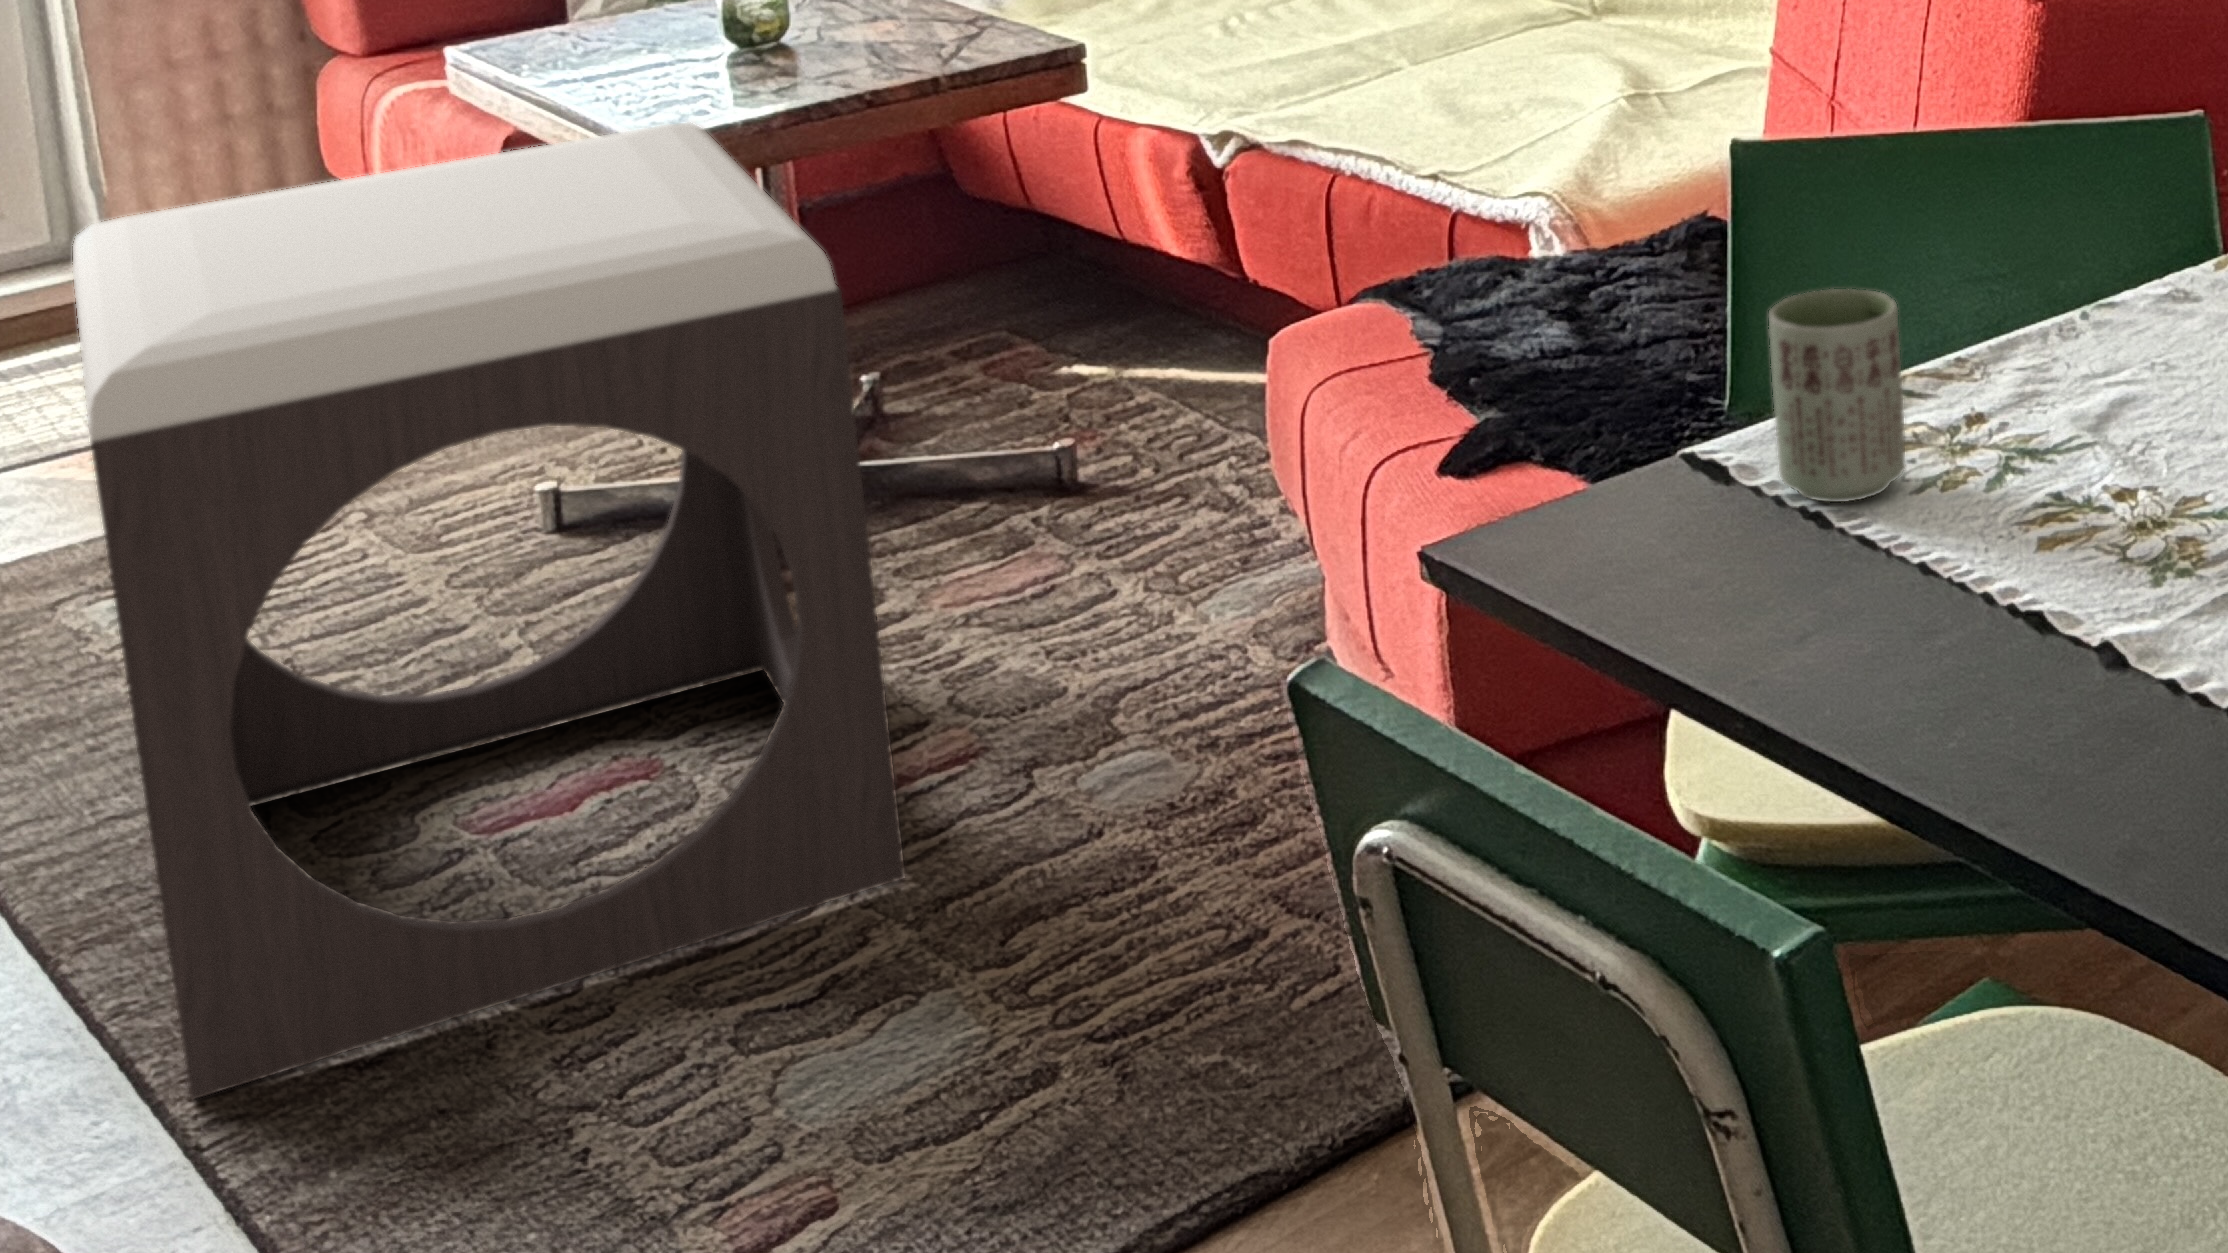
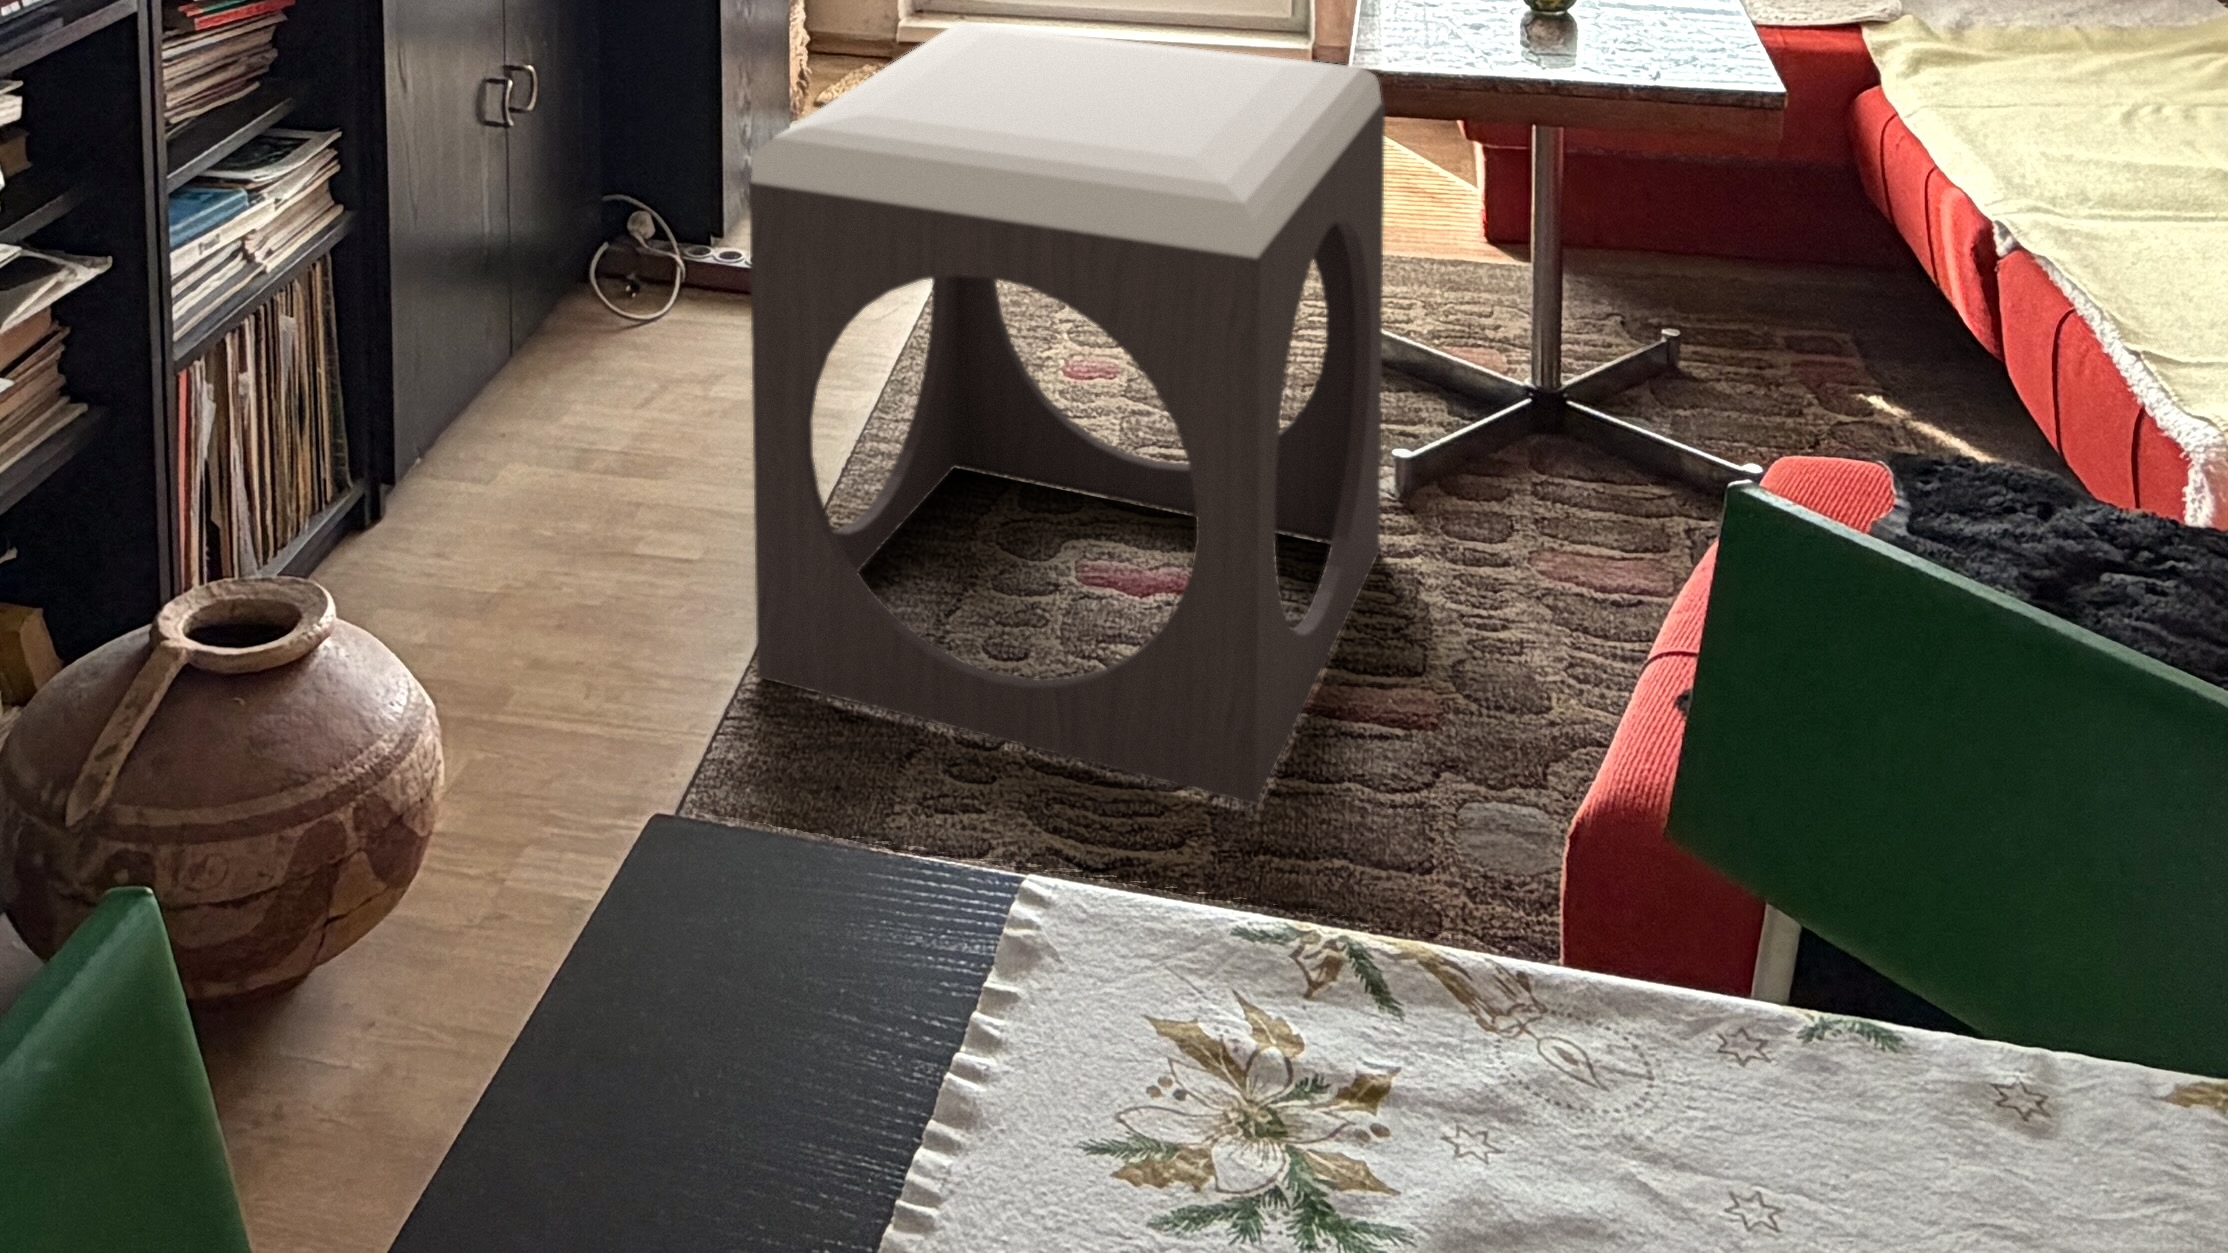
cup: present [1769,289,1906,502] -> none [891,767,1073,1113]

